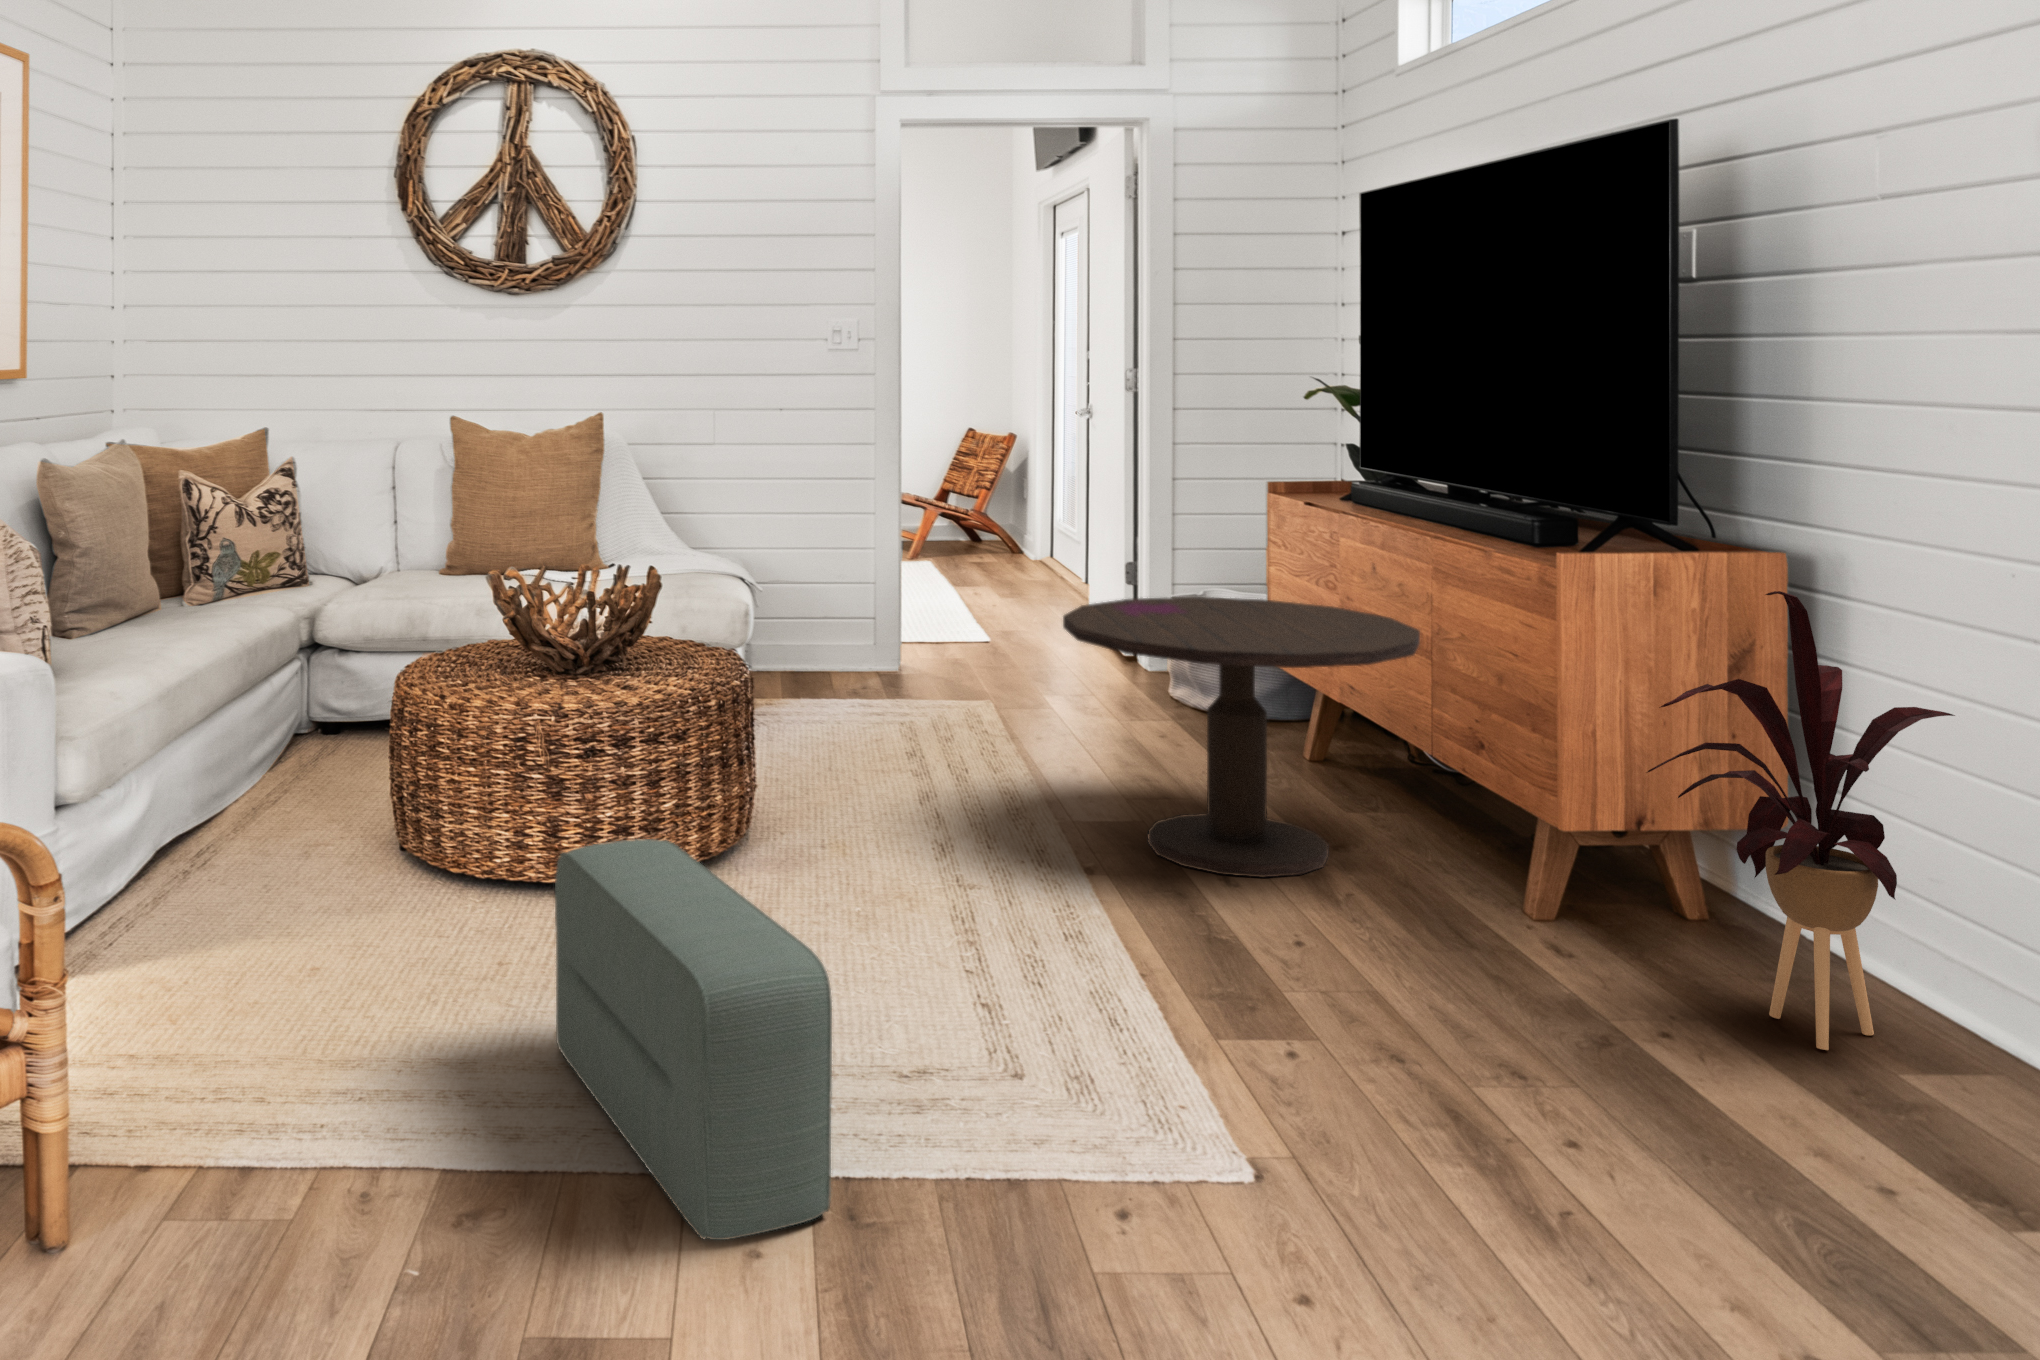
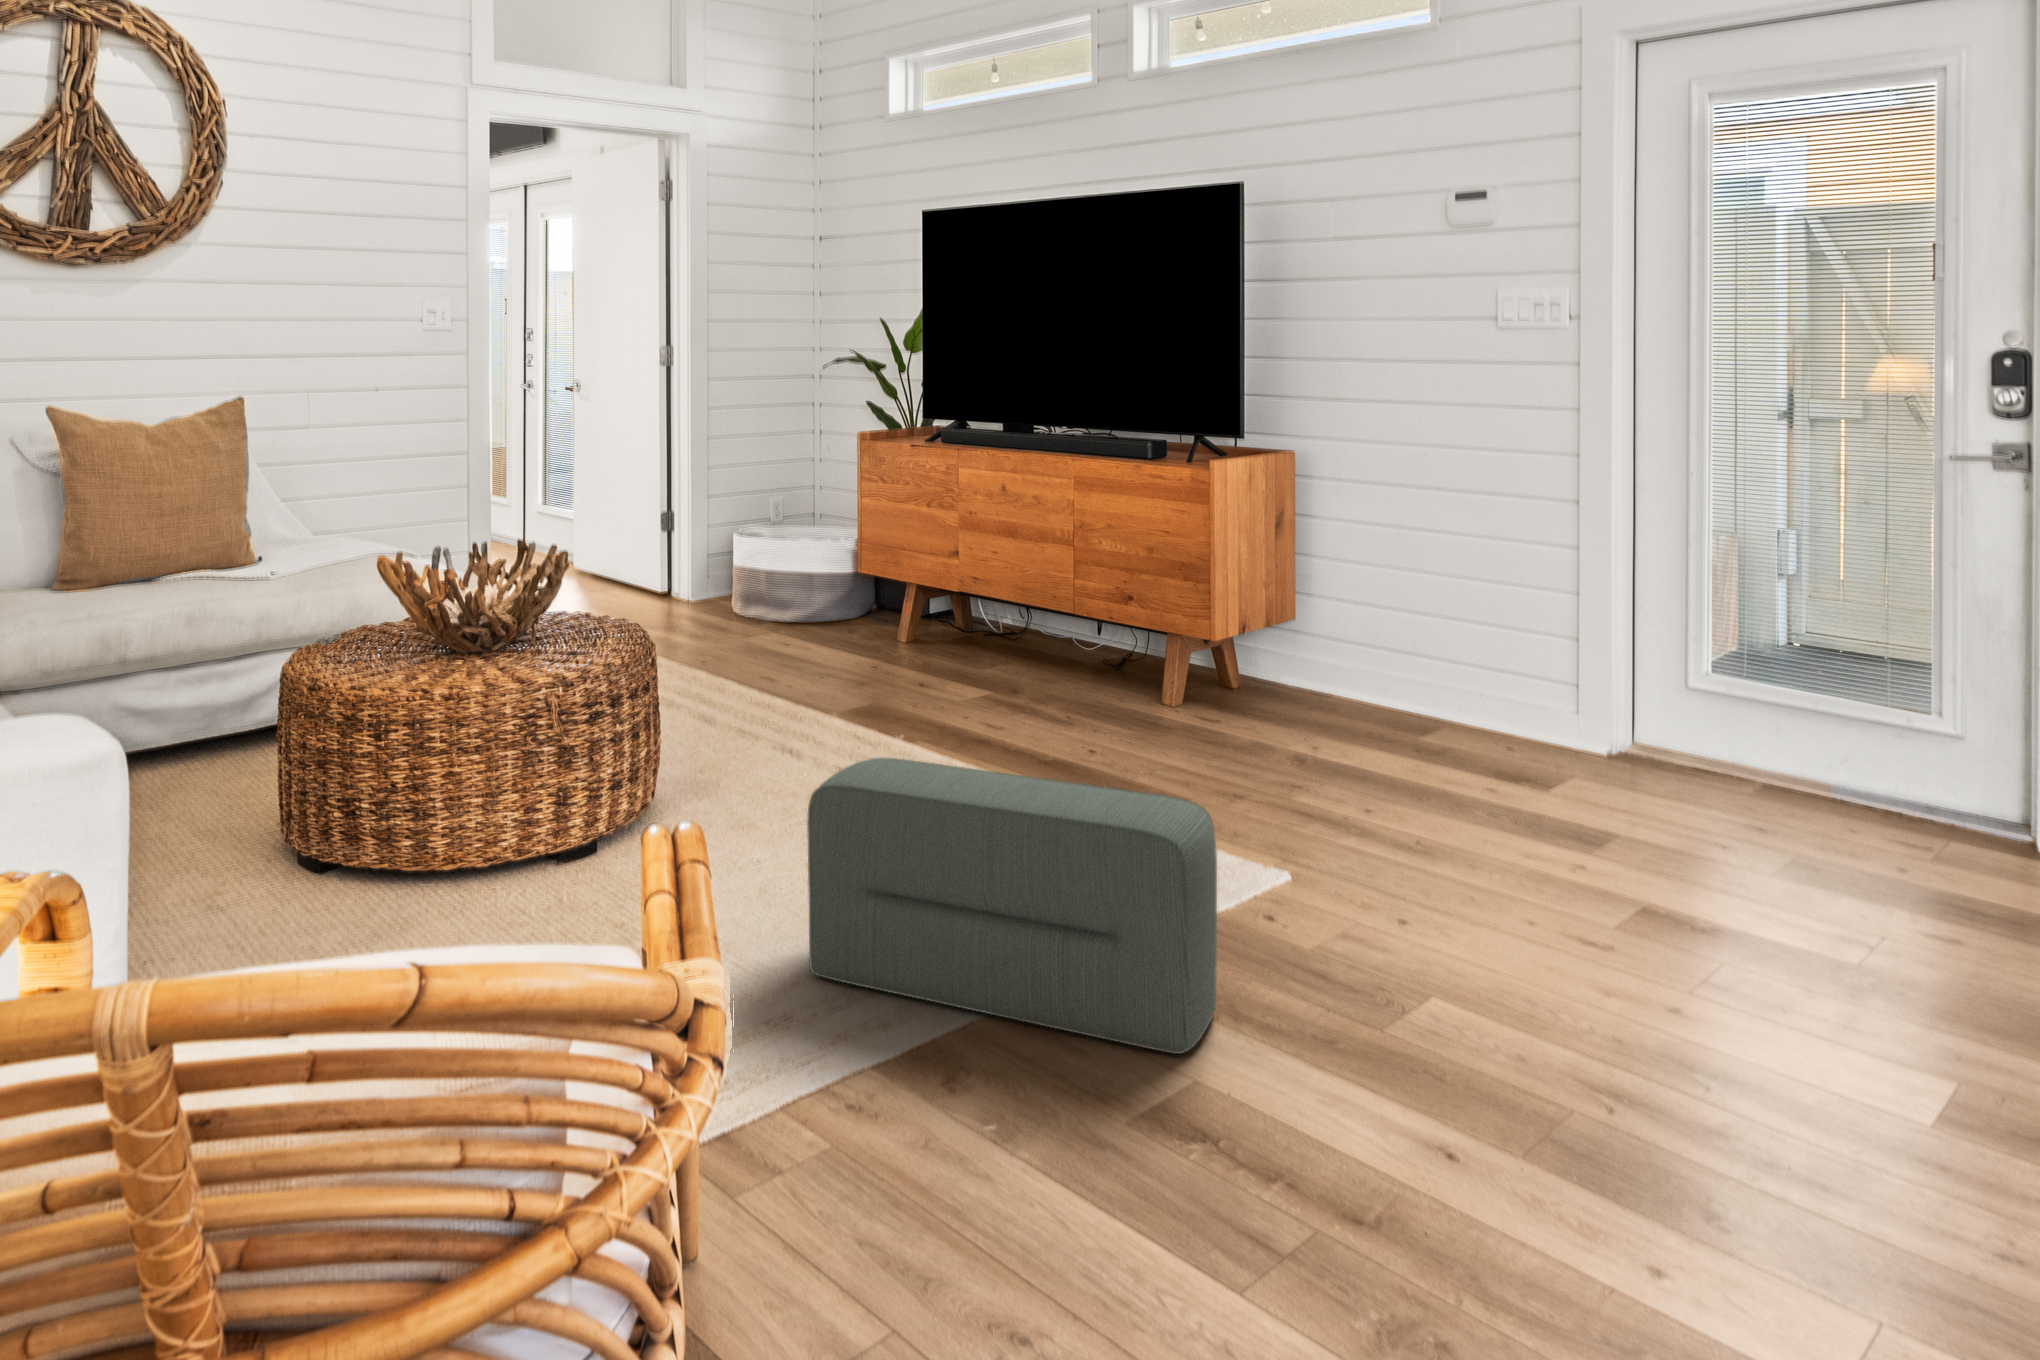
house plant: present [1647,591,1955,1050] -> none [1324,464,1469,745]
side table: present [1063,597,1420,877] -> none [847,516,1114,727]

